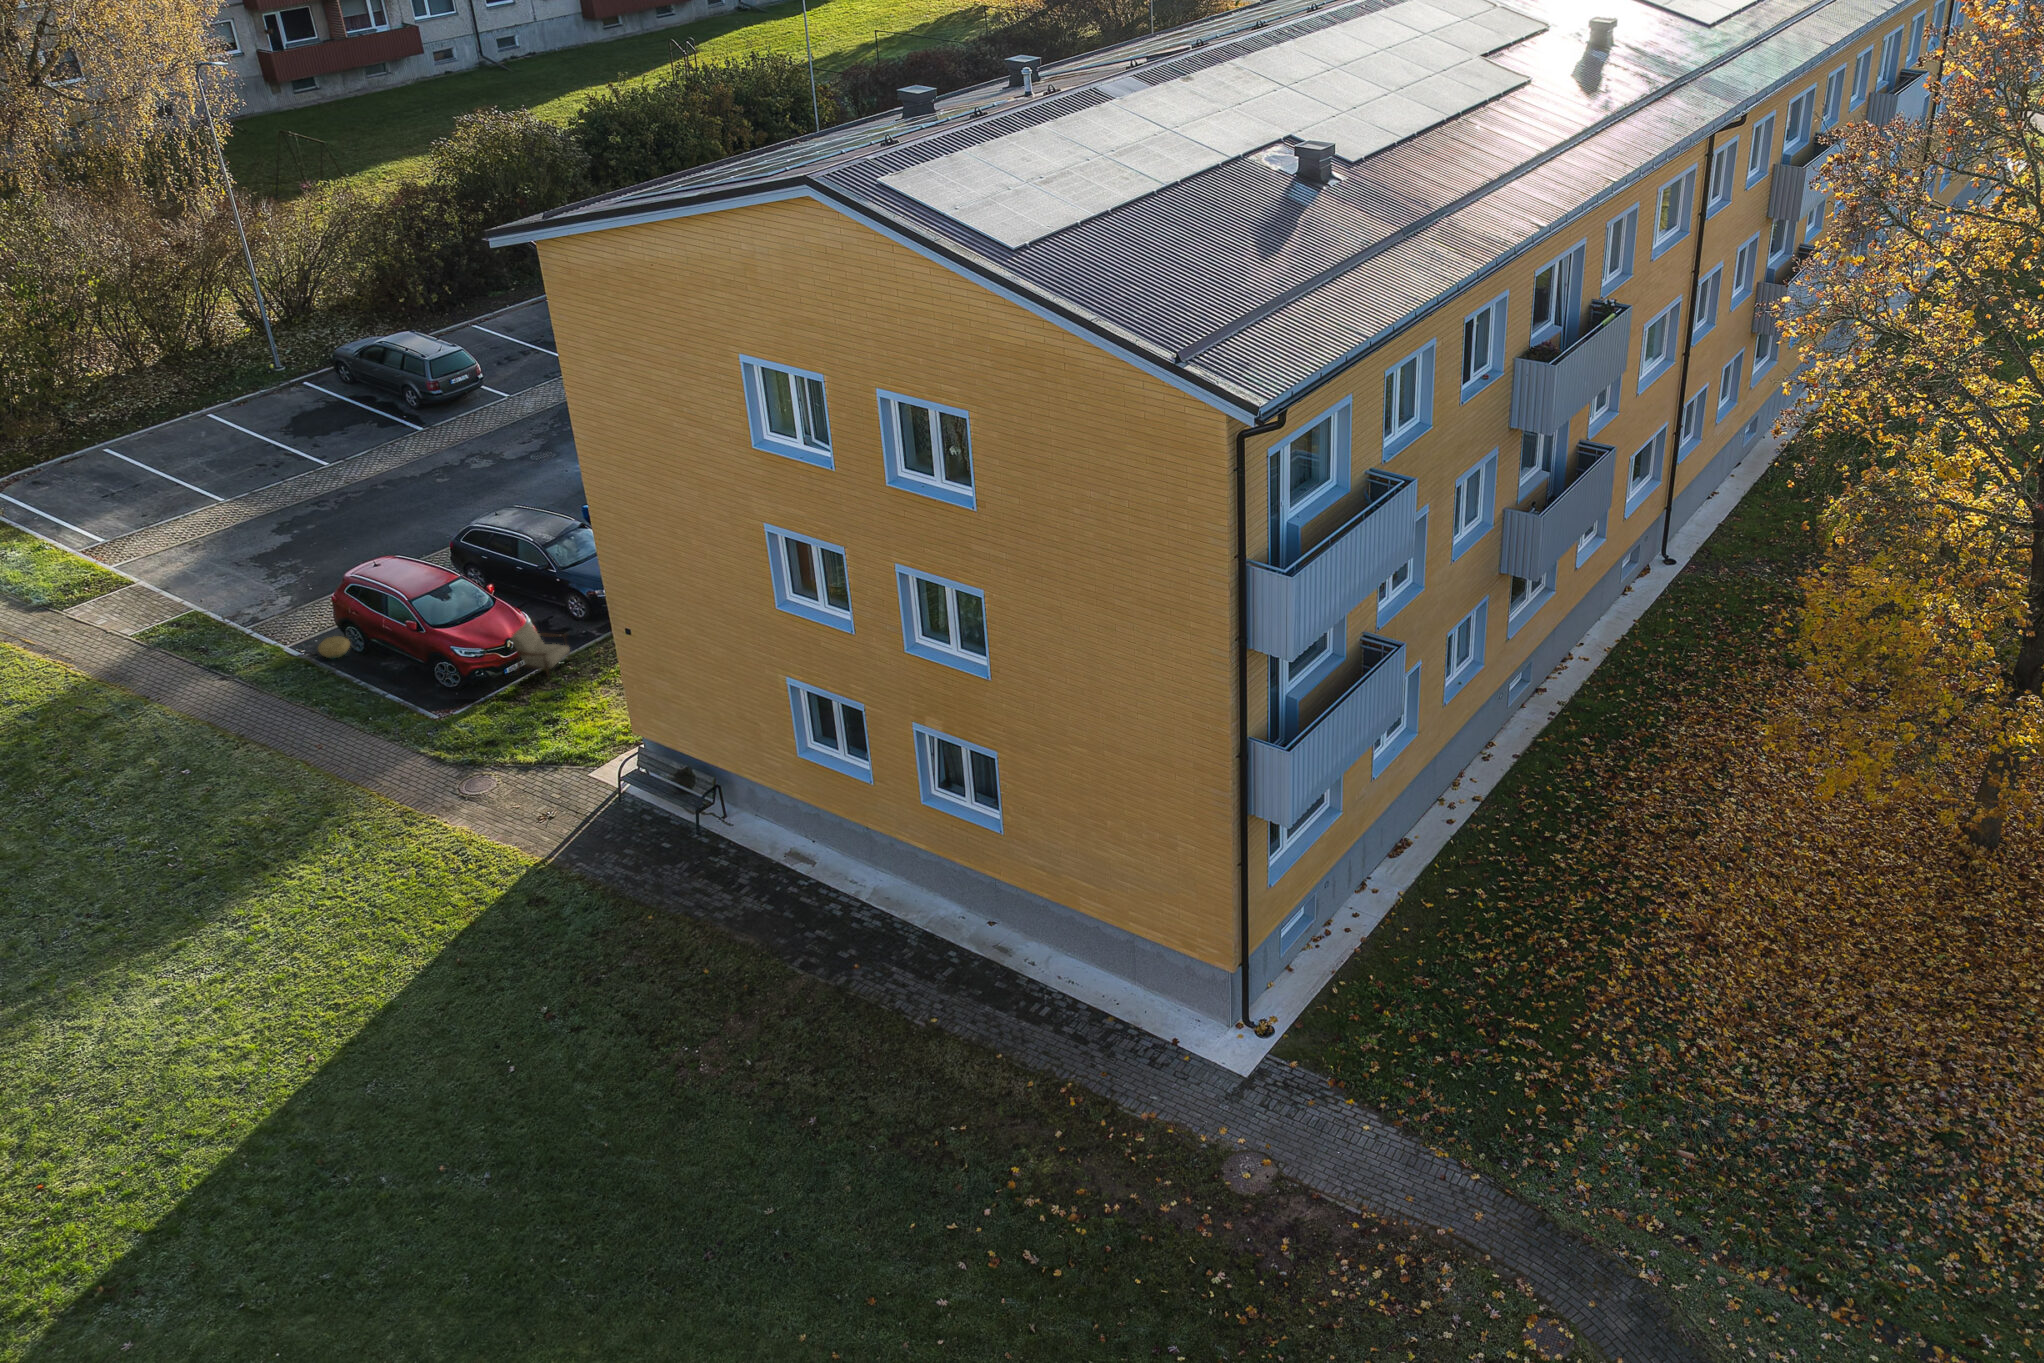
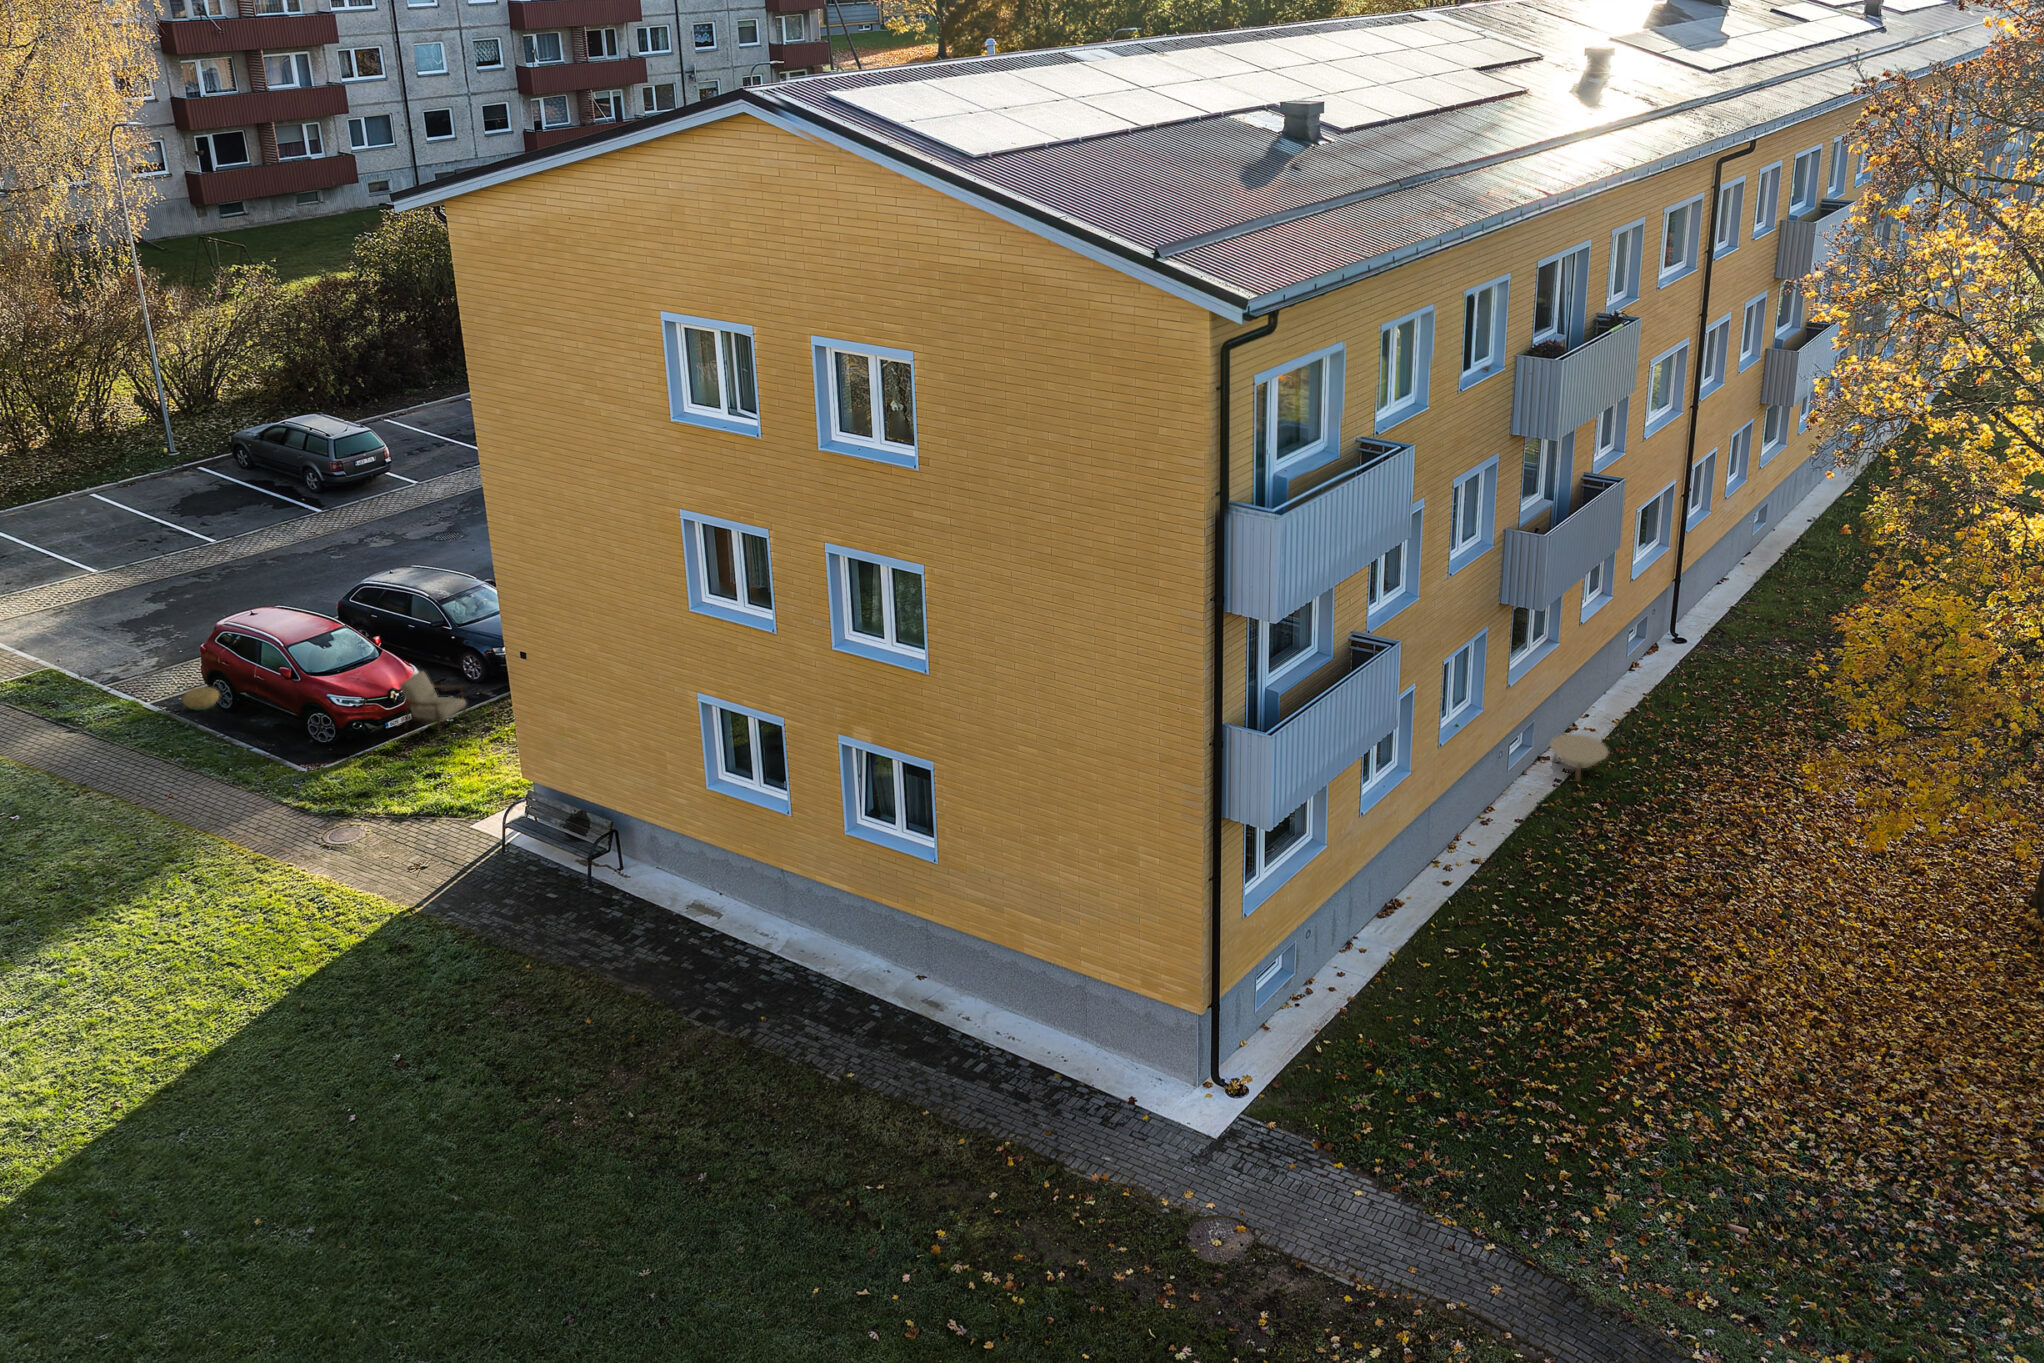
round table: none [1537,662,1589,709] -> present [1550,734,1608,782]

